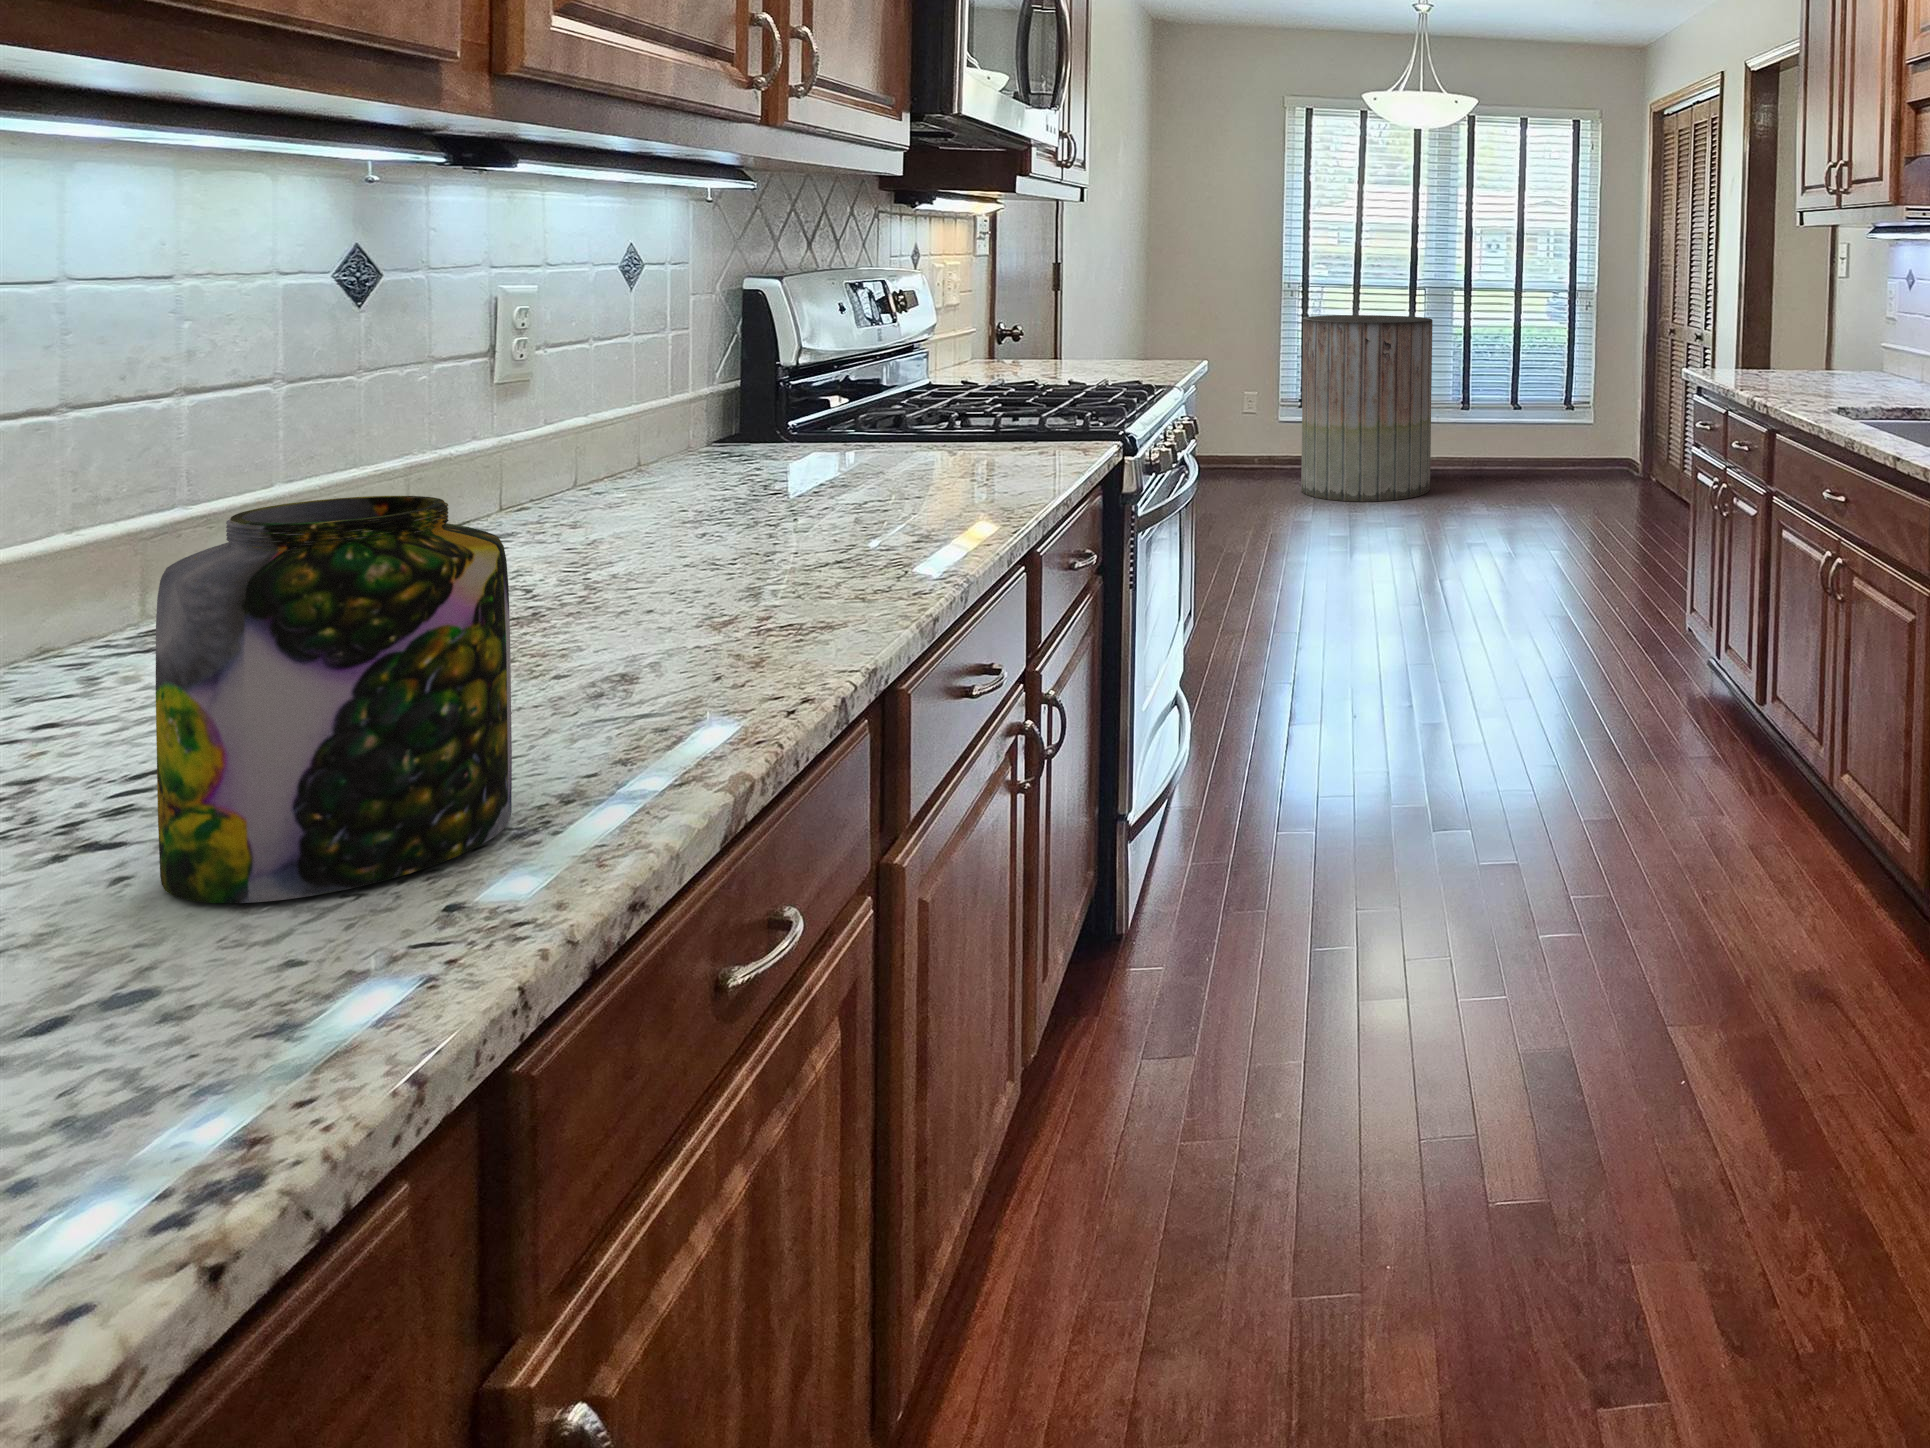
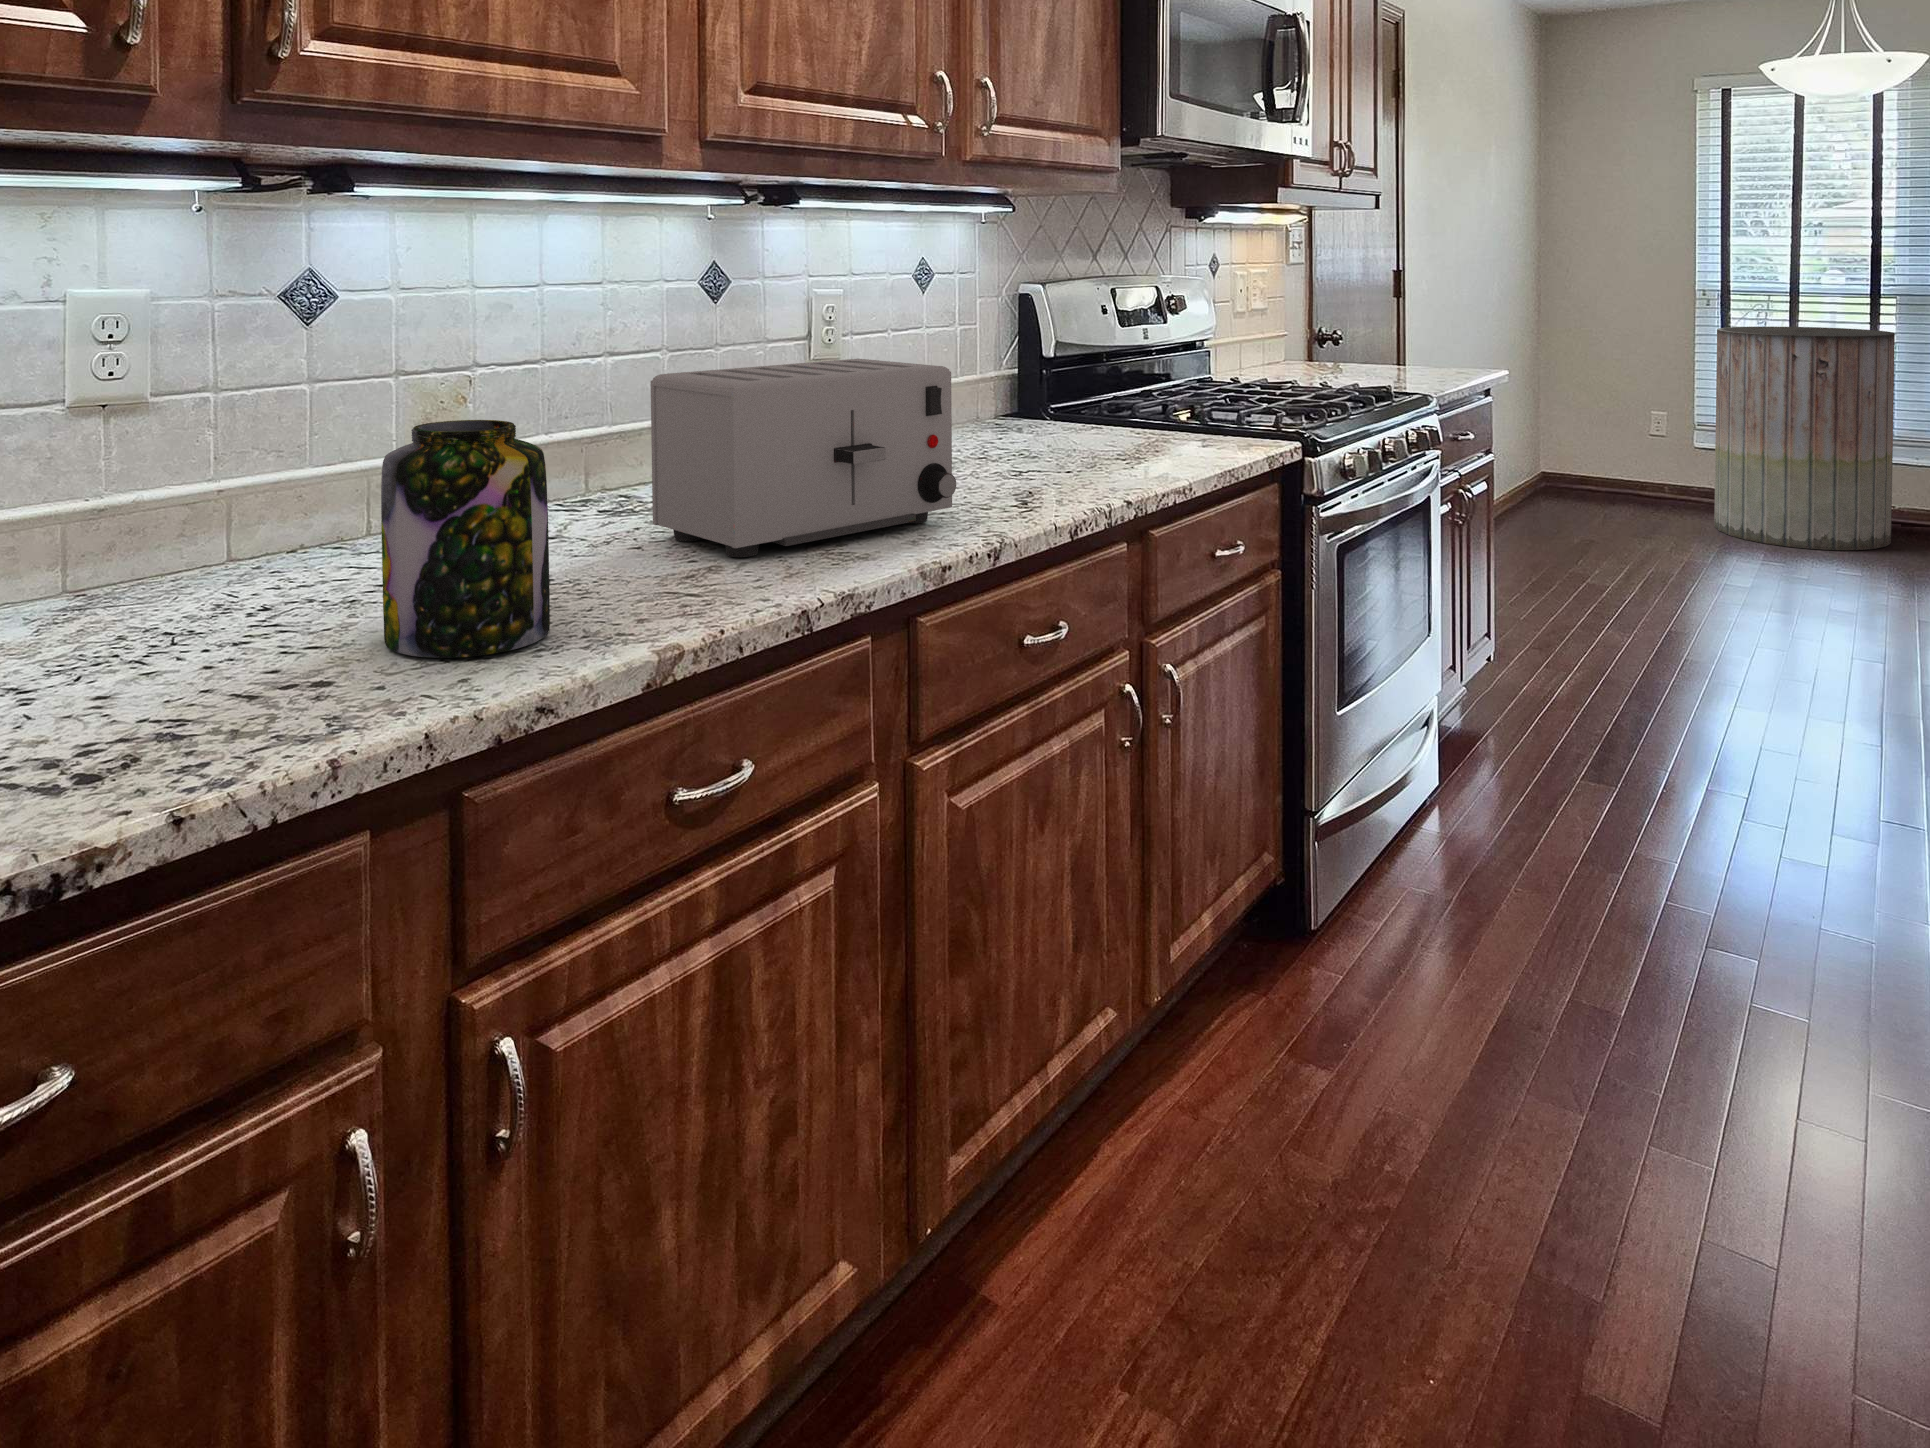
toaster: none [431,376,890,656] -> present [650,359,956,557]

